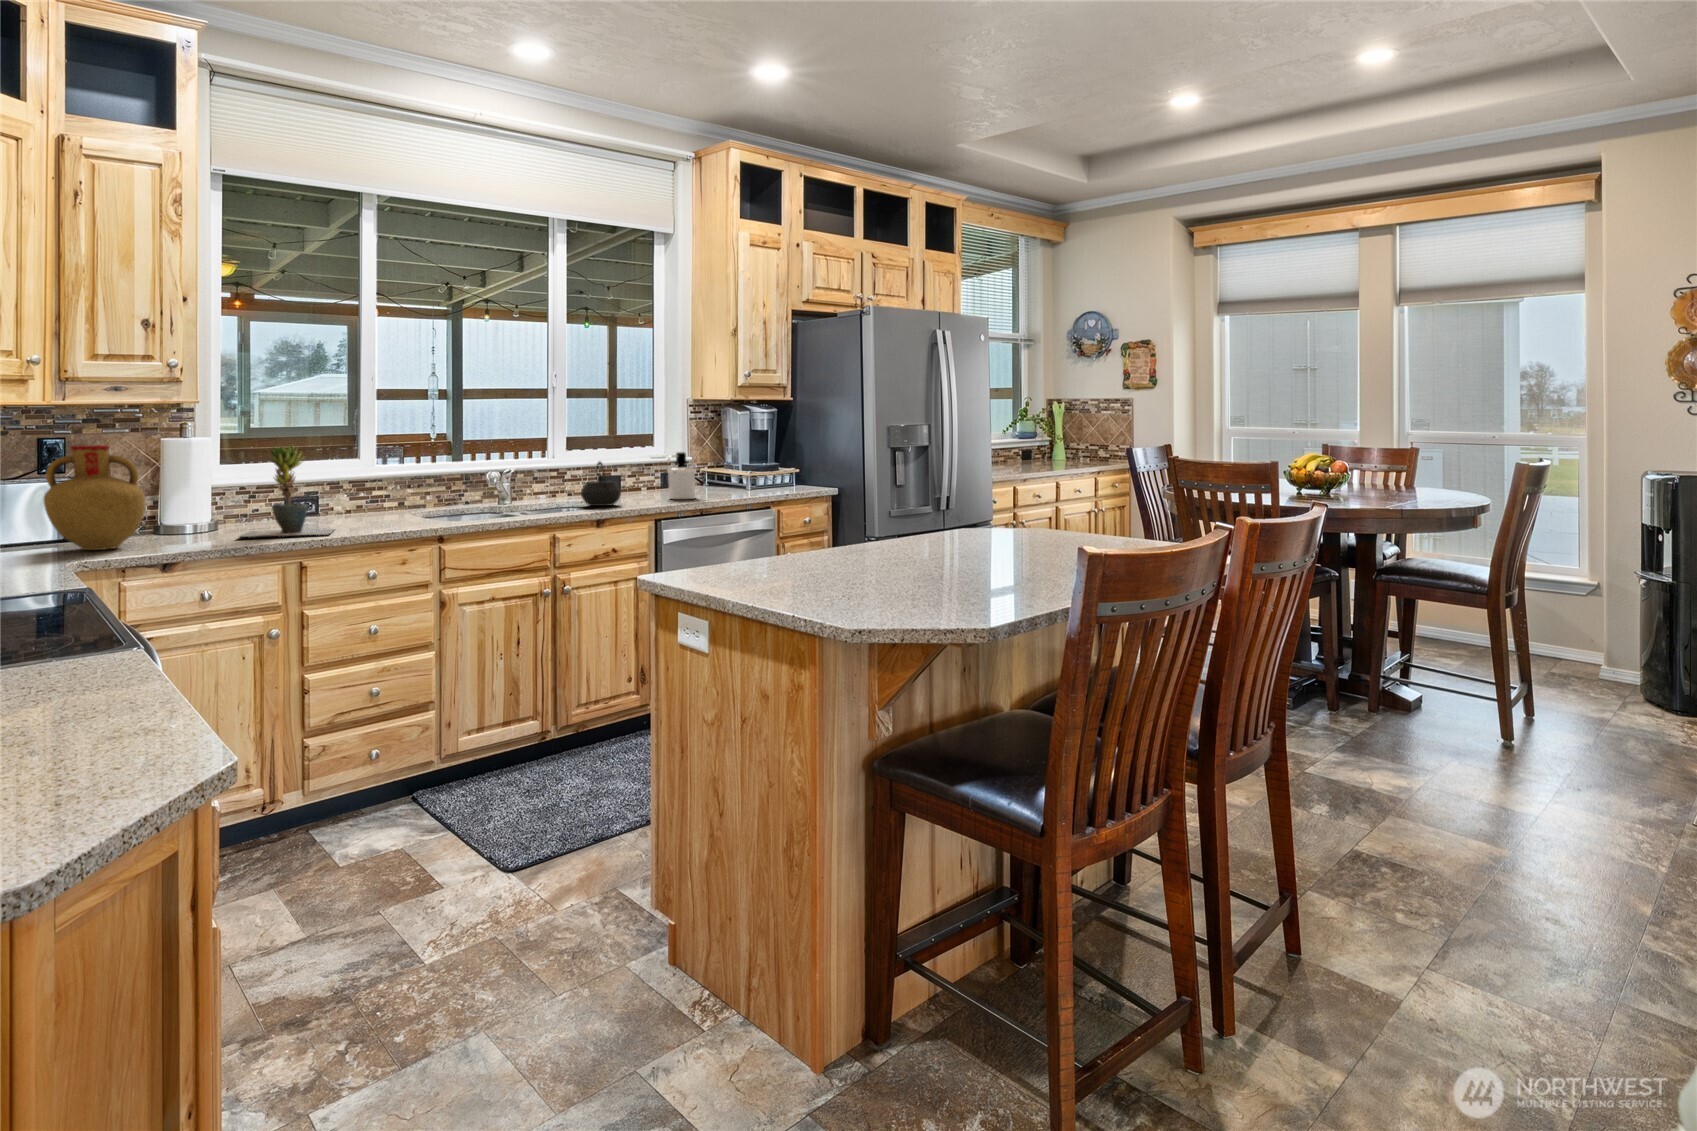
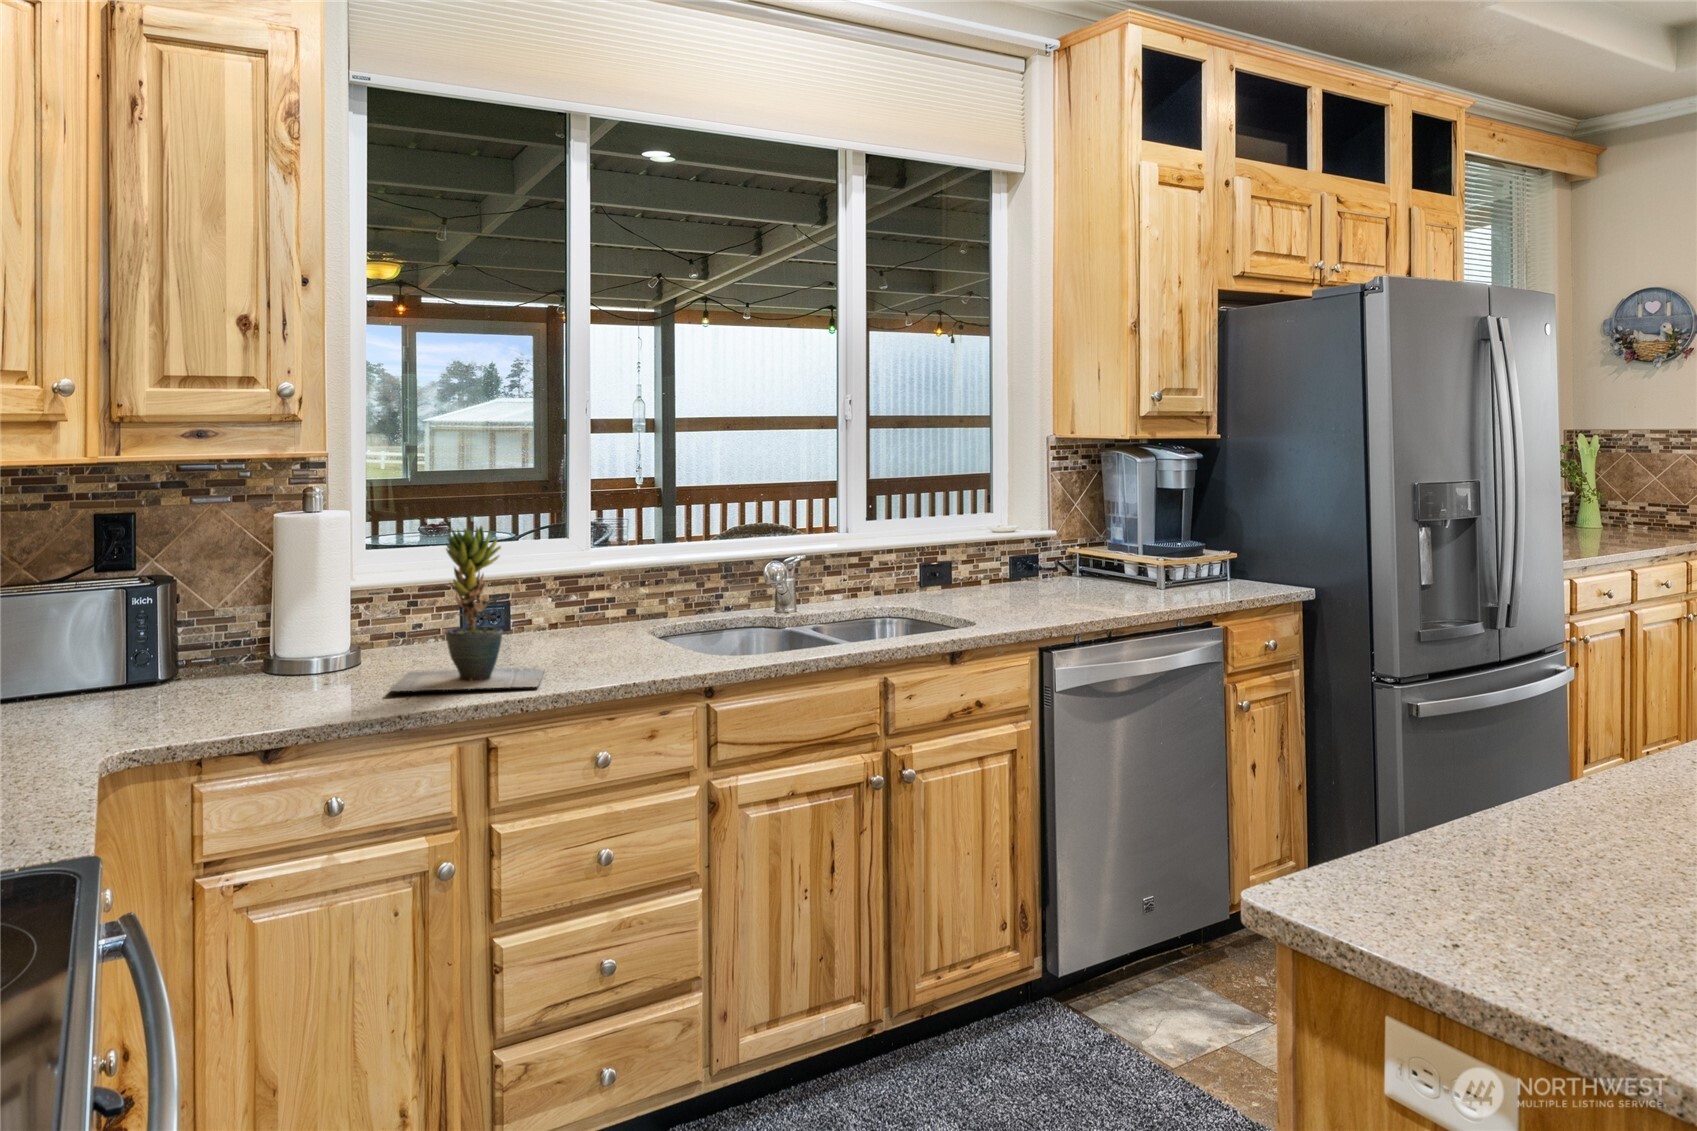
vase: present [44,445,145,550] -> none [77,533,243,720]
soap dispenser: present [667,452,696,499] -> none [1044,527,1091,605]
kettle: present [581,462,621,506] -> none [917,544,982,620]

